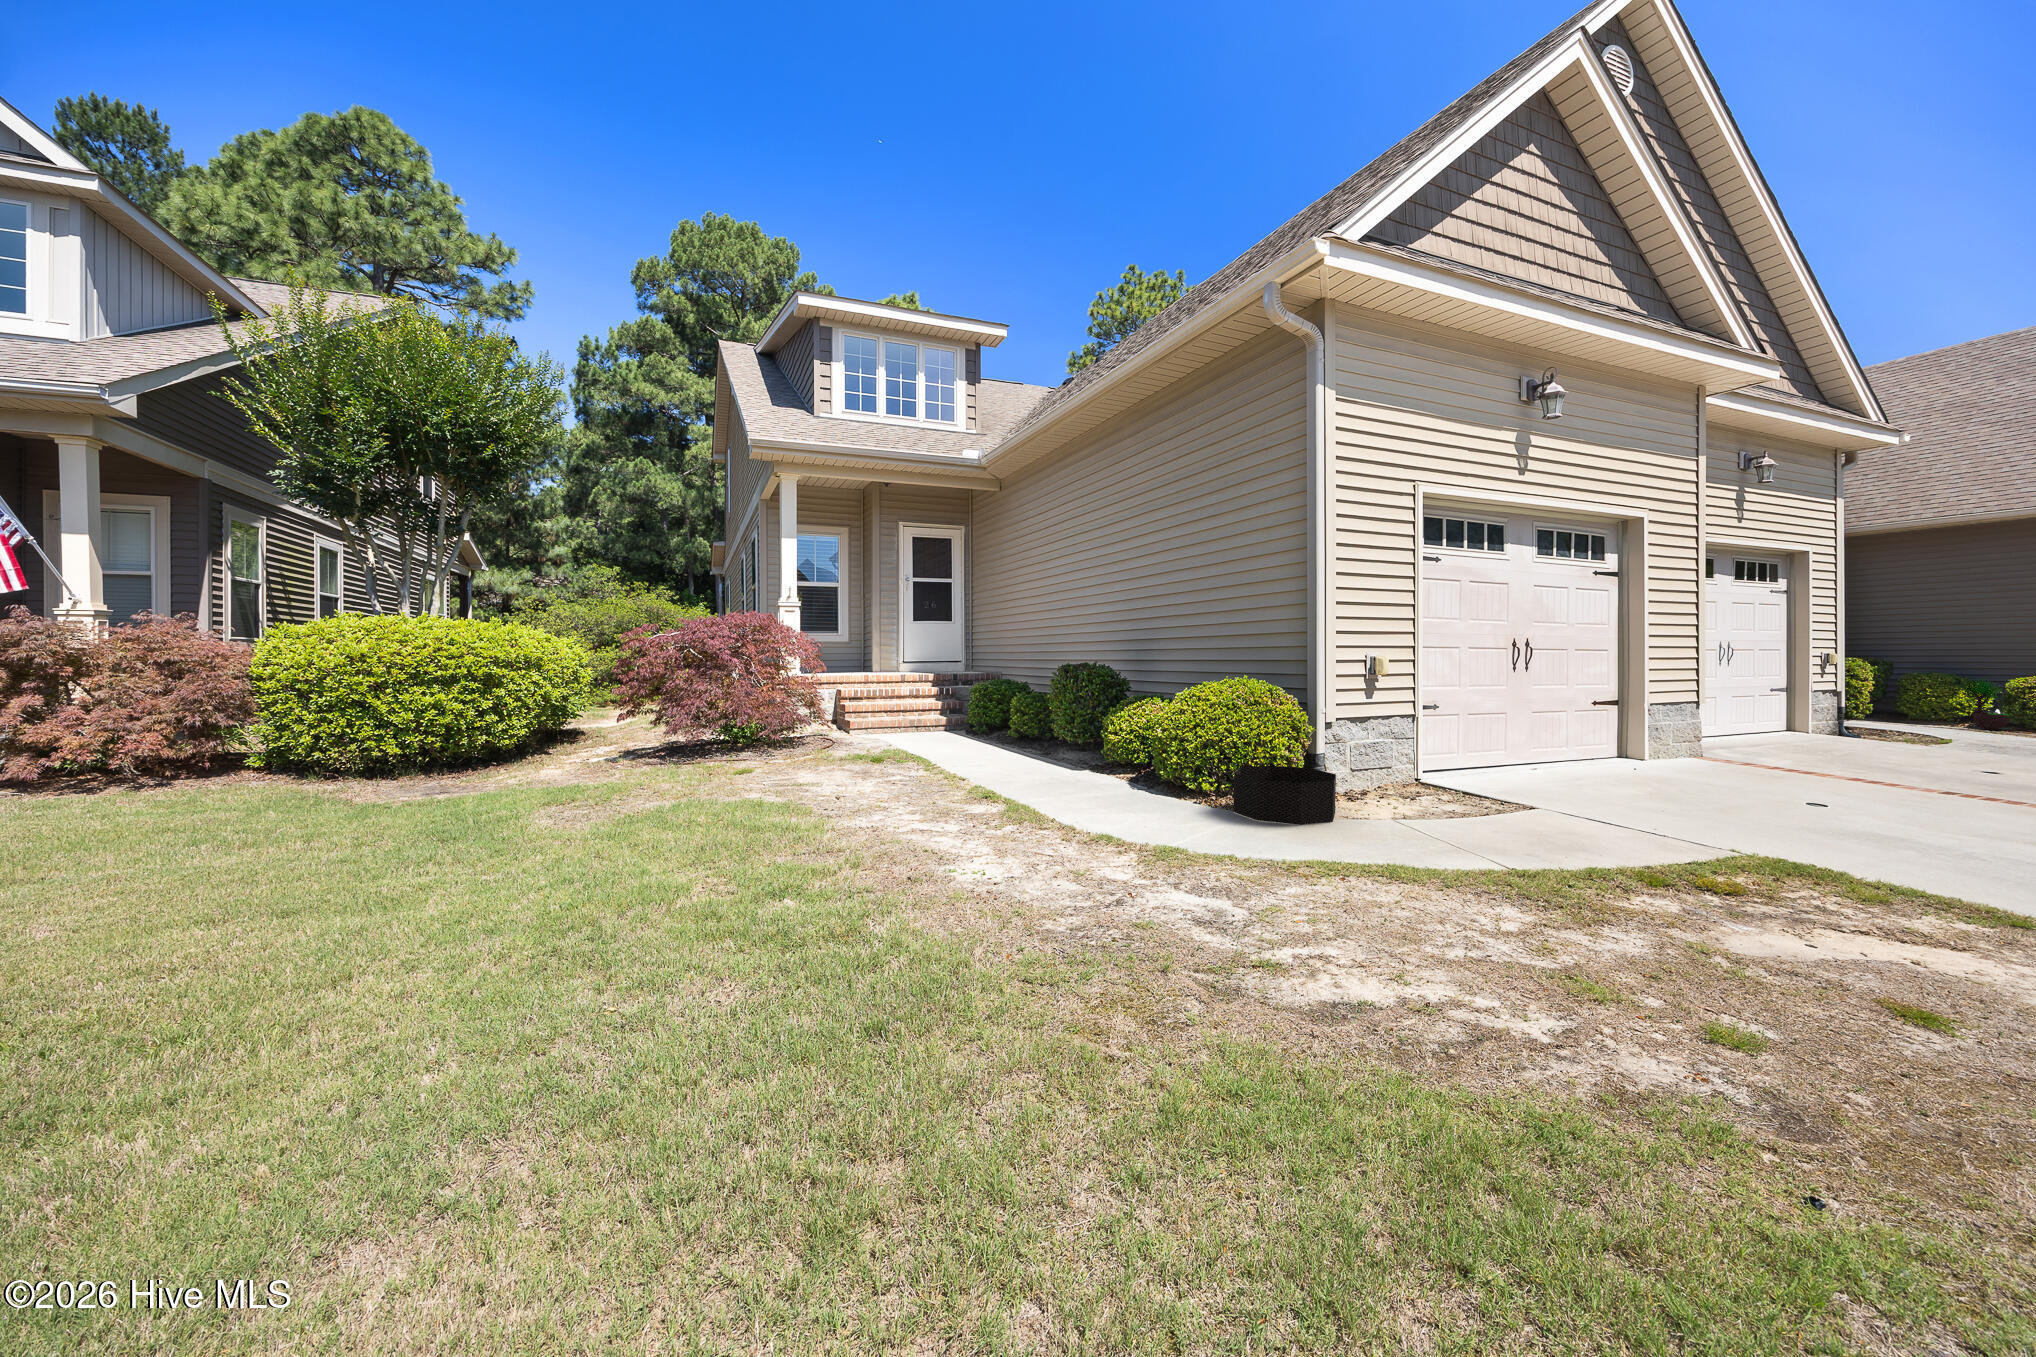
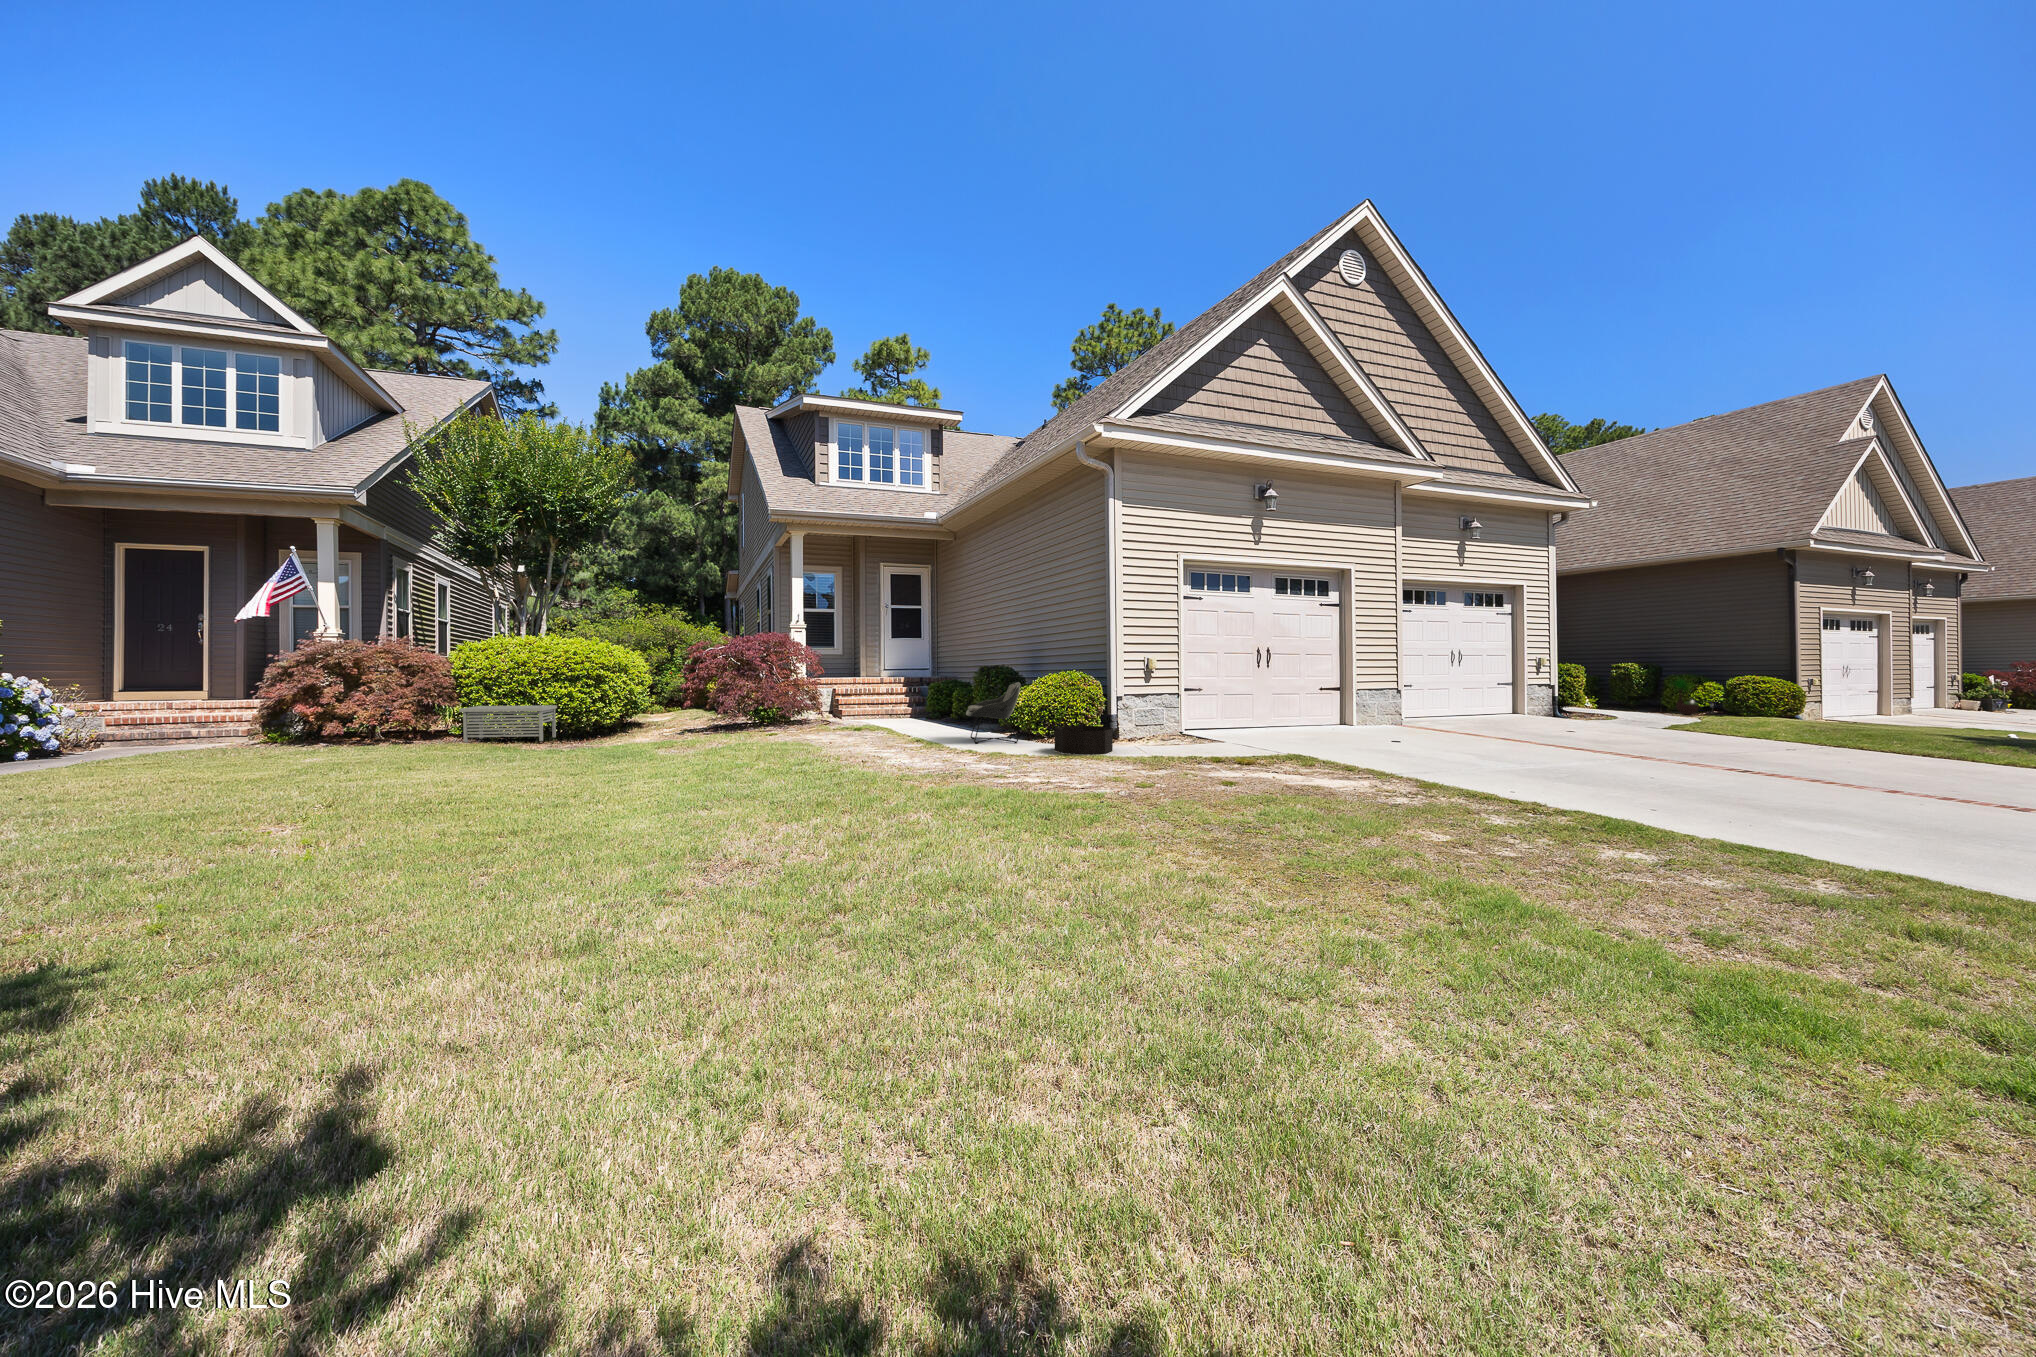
lounge chair: none [1060,689,1152,792] -> present [966,682,1021,744]
storage bench: none [228,722,410,786] -> present [459,705,557,742]

